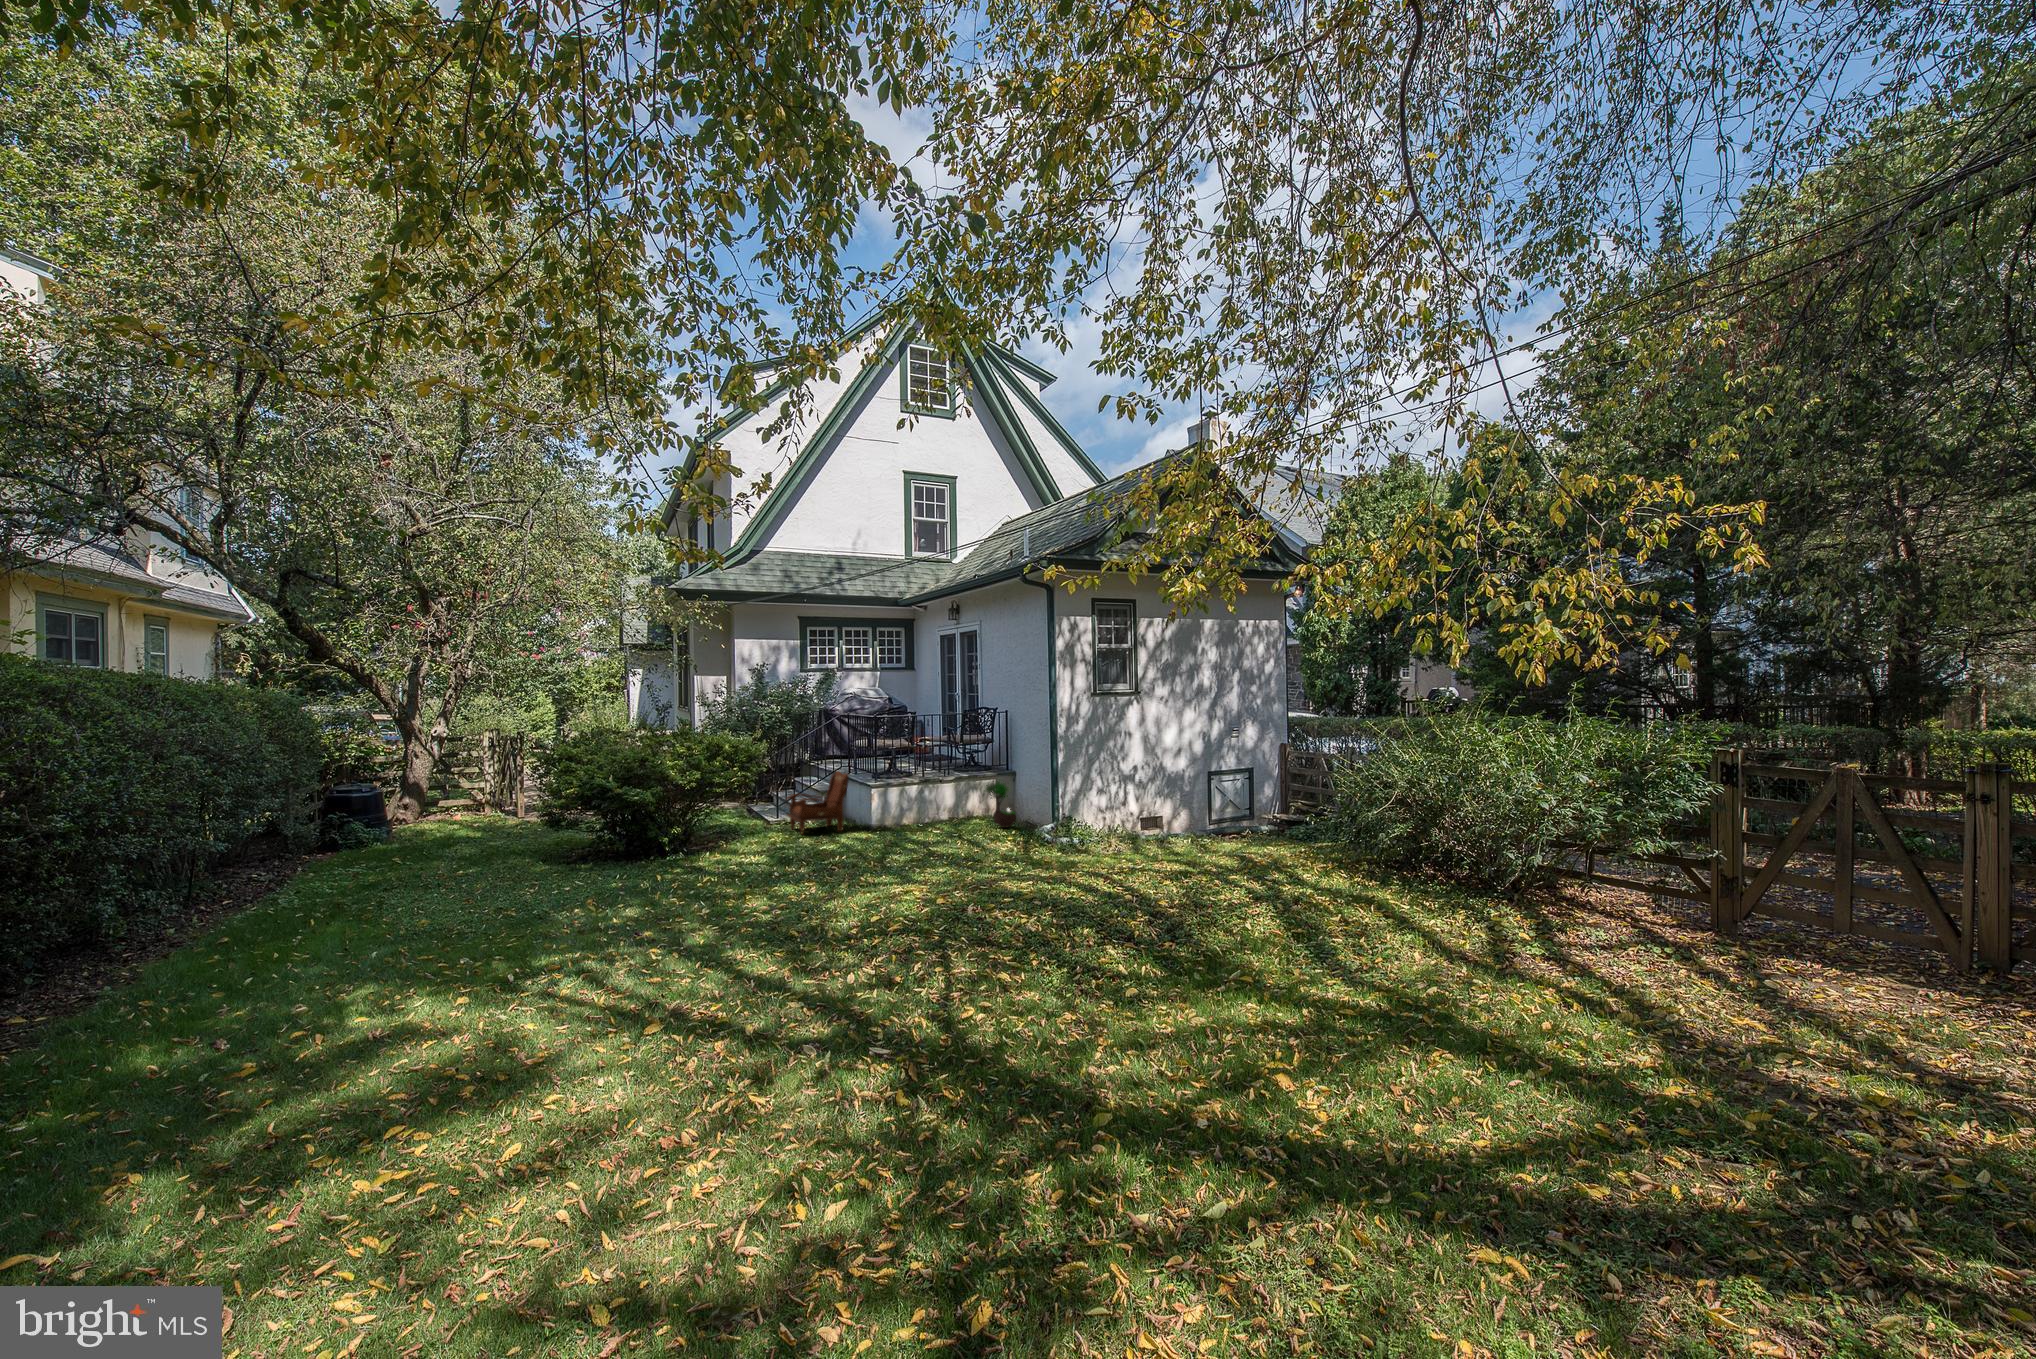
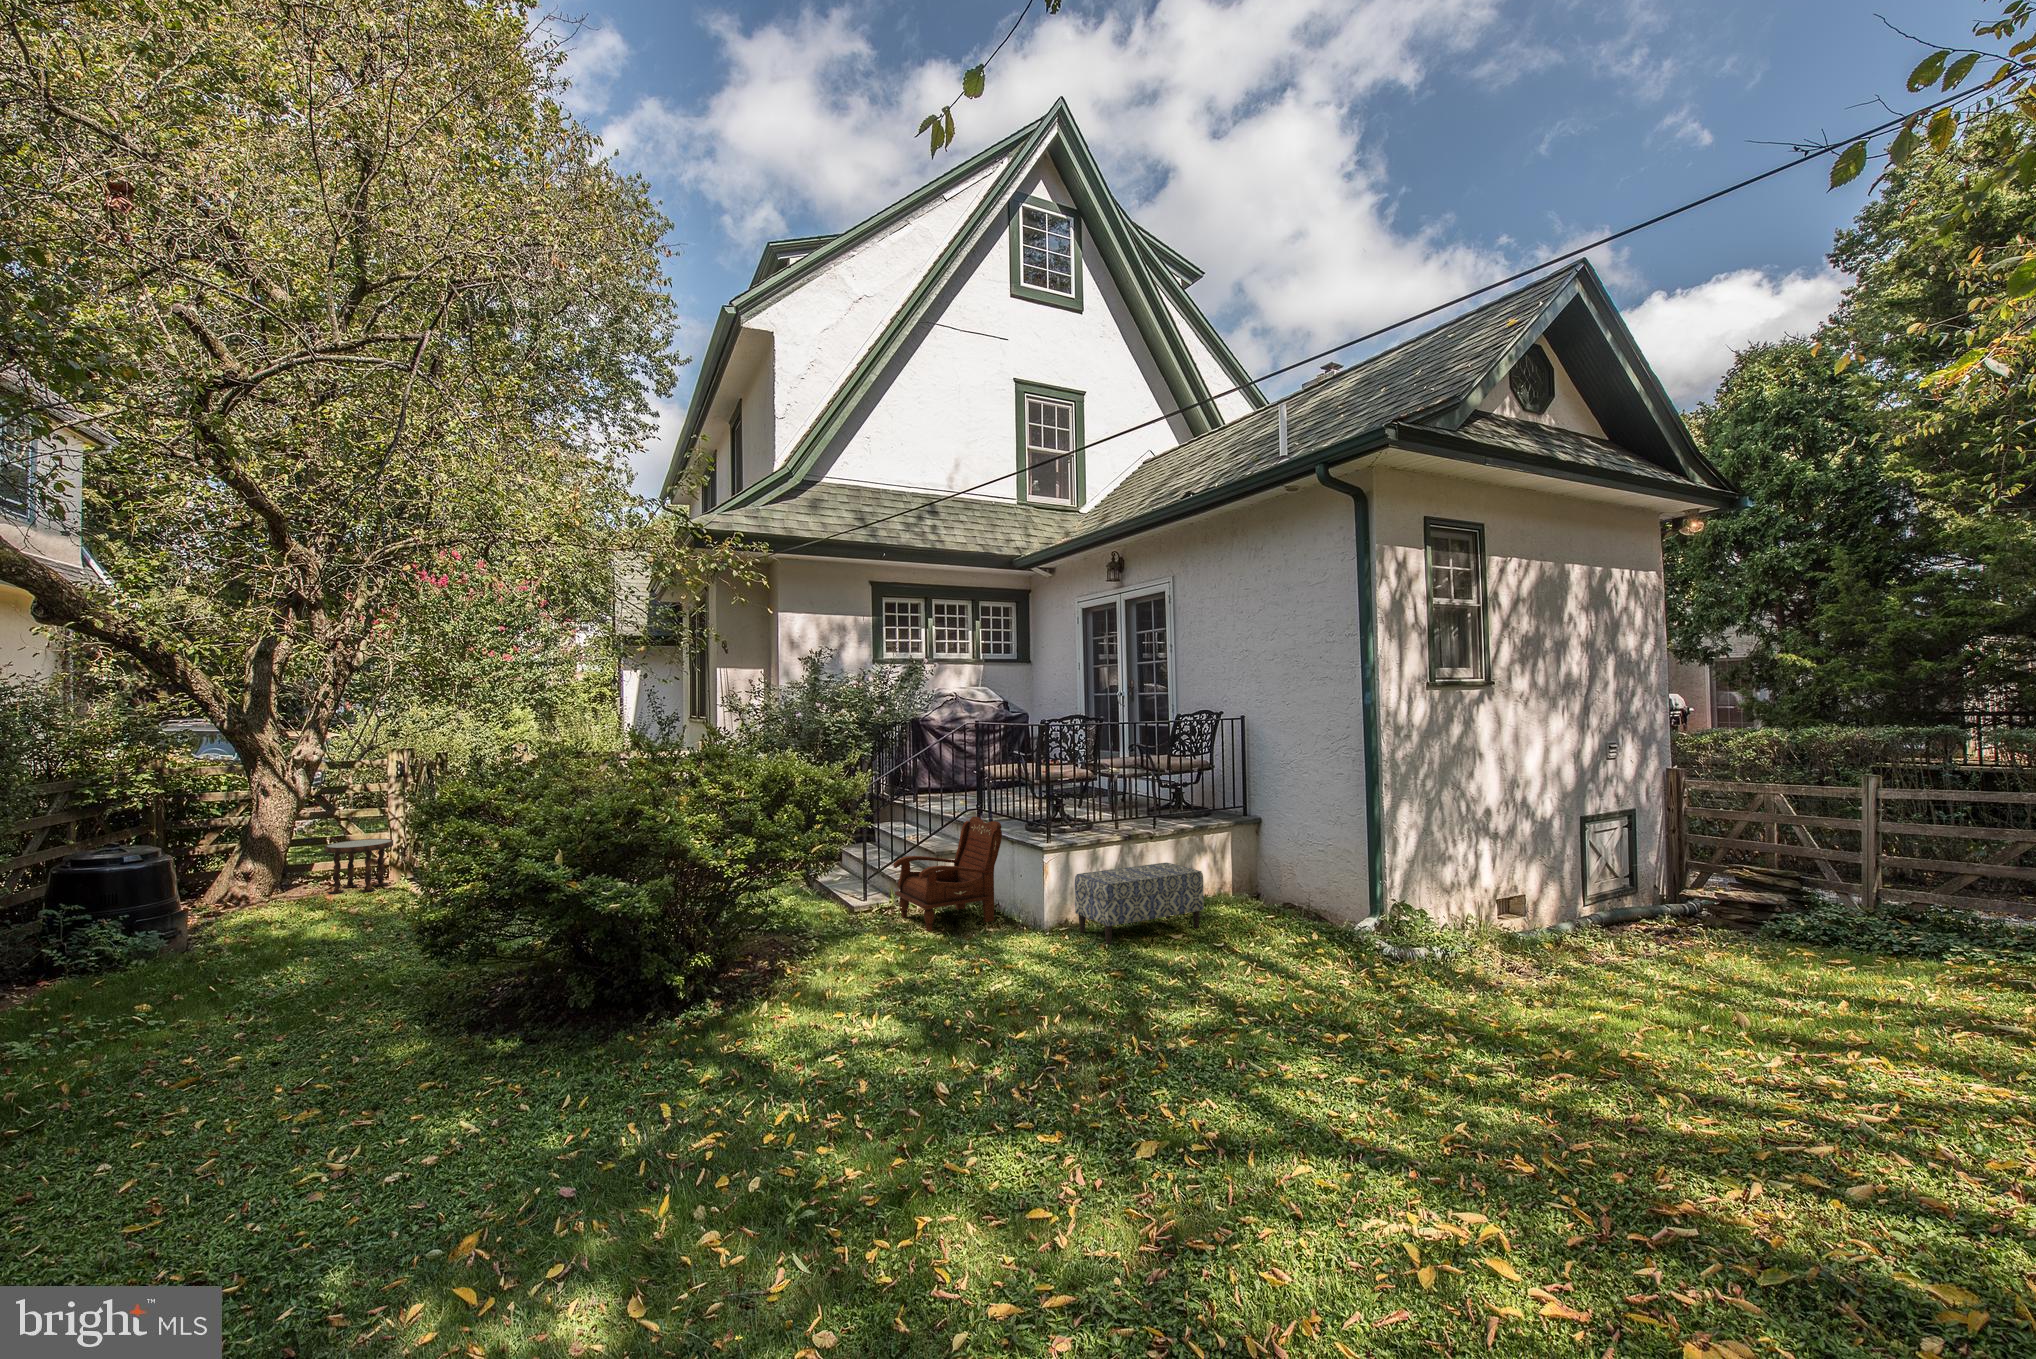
potted tree: present [986,781,1016,828] -> none [1220,823,1280,912]
side table: none [451,785,490,817] -> present [325,839,393,894]
bench: none [885,798,961,840] -> present [1075,863,1204,944]

